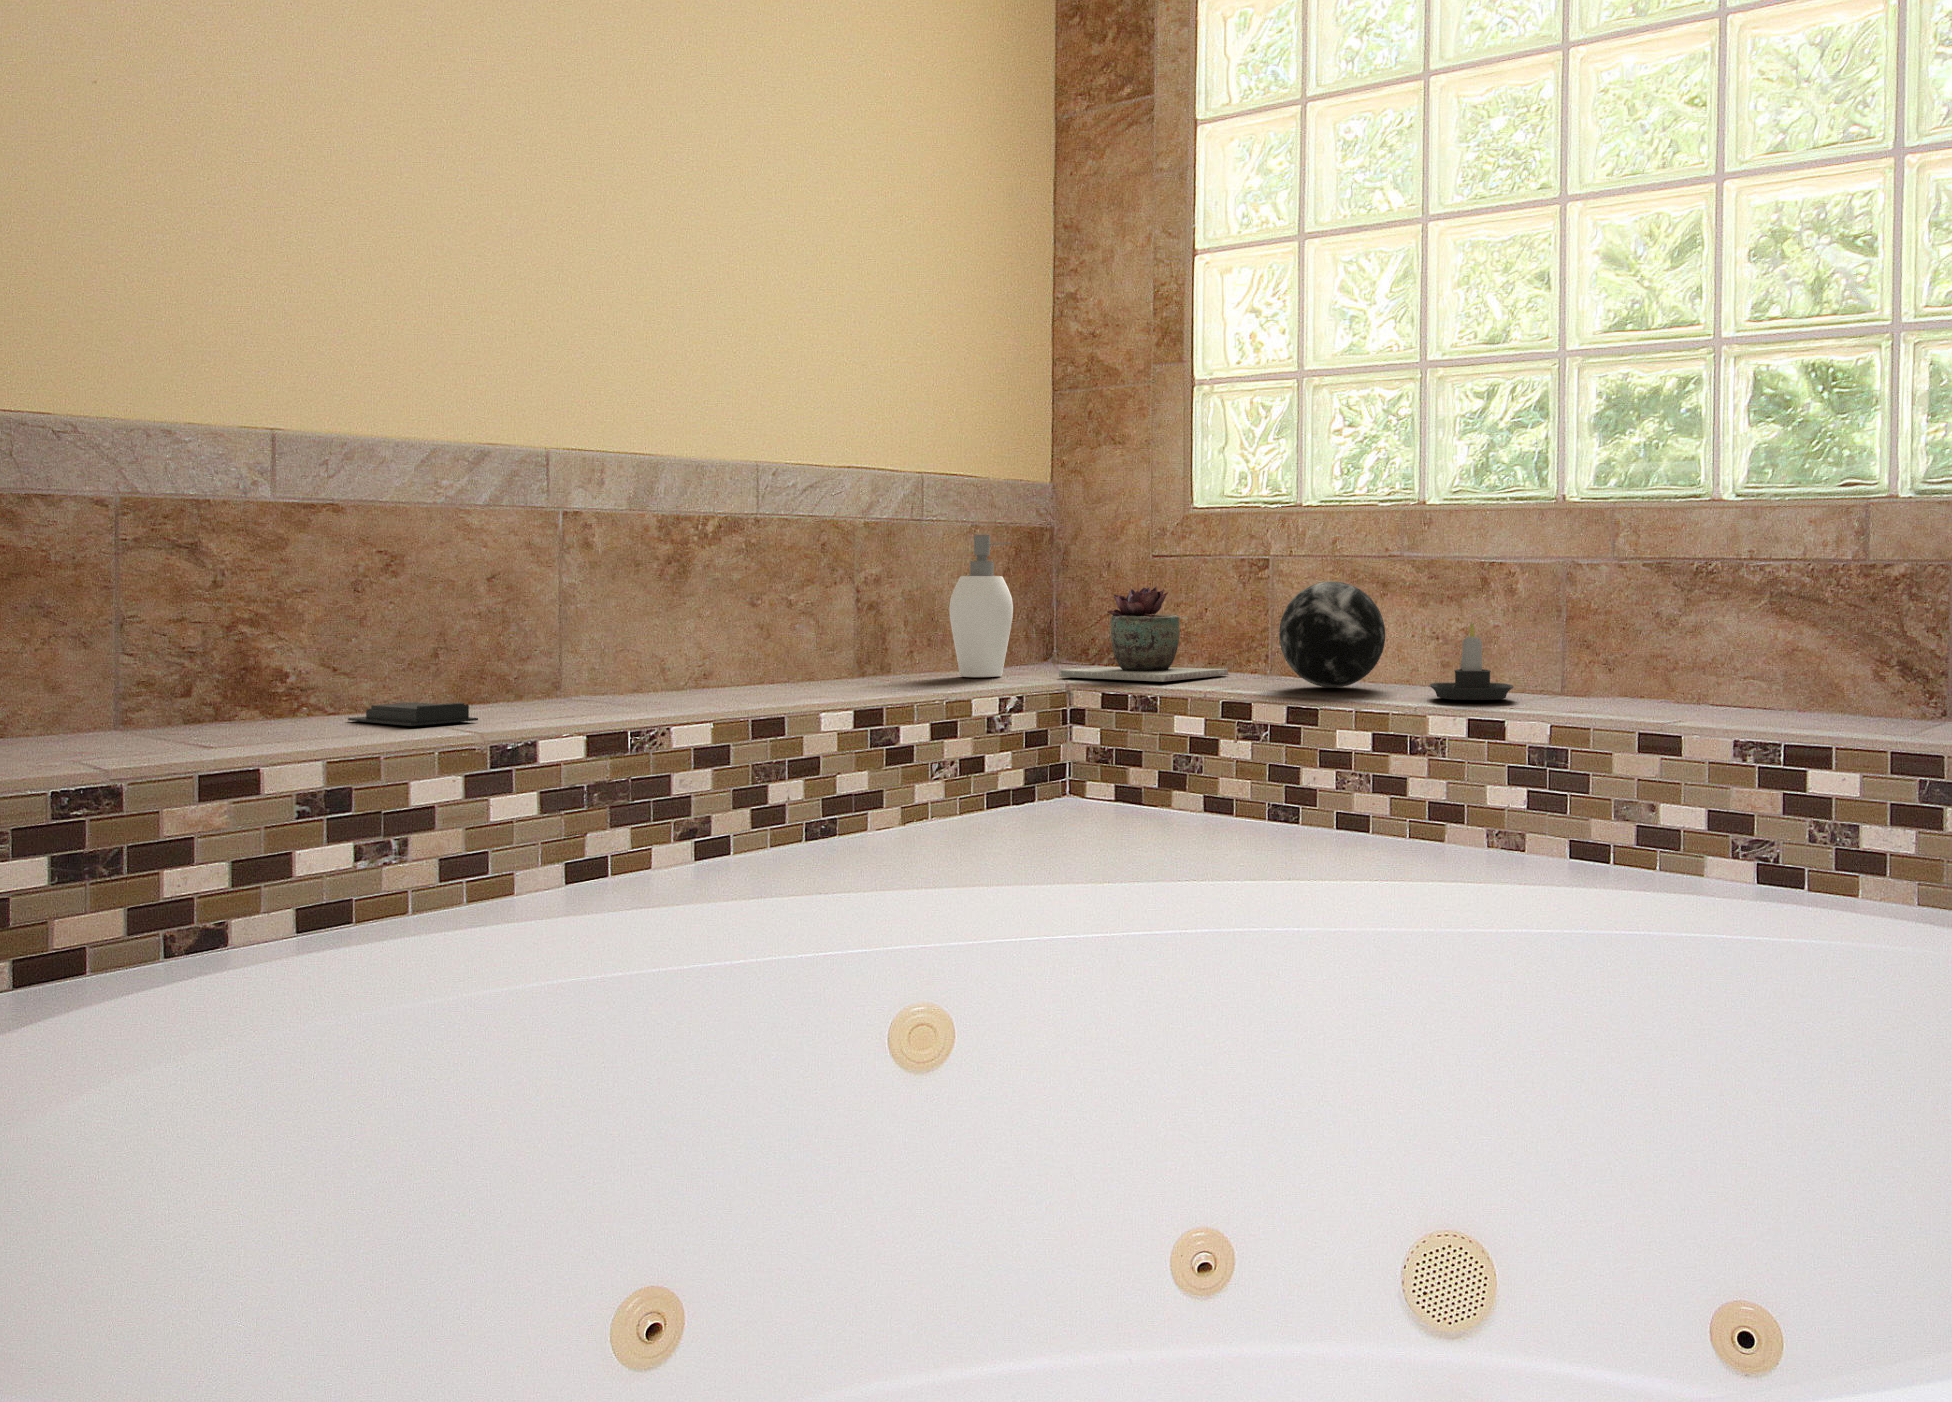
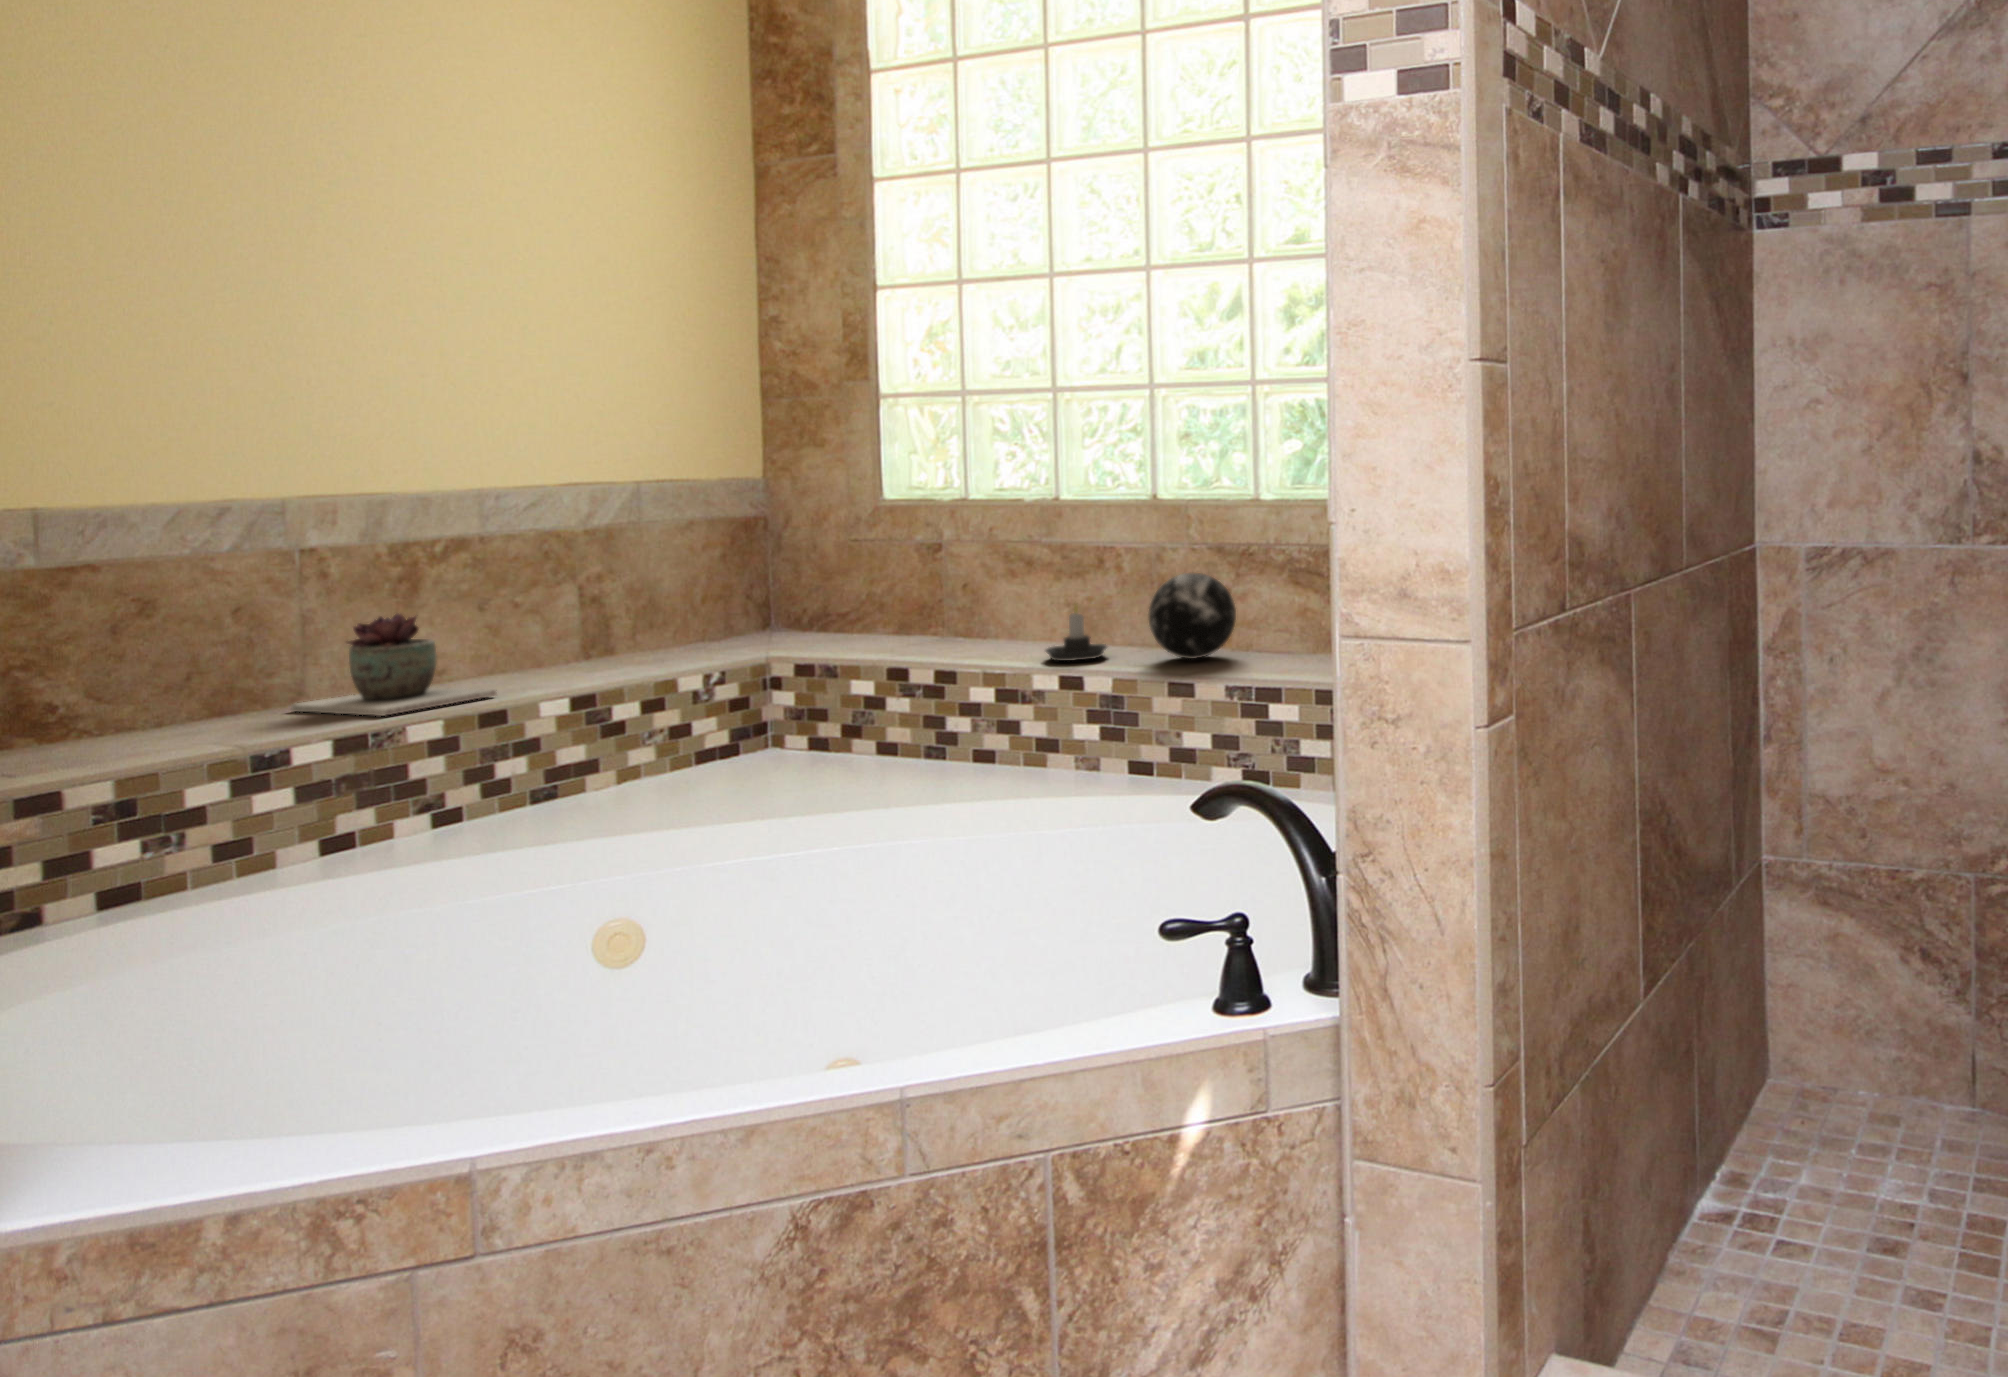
soap dispenser: present [949,535,1013,677] -> none [662,535,721,654]
decorative orb: present [1279,582,1385,688] -> present [1149,573,1236,659]
succulent plant: present [1059,586,1228,682] -> present [291,613,496,716]
soap bar: present [348,702,478,726] -> none [114,724,234,746]

